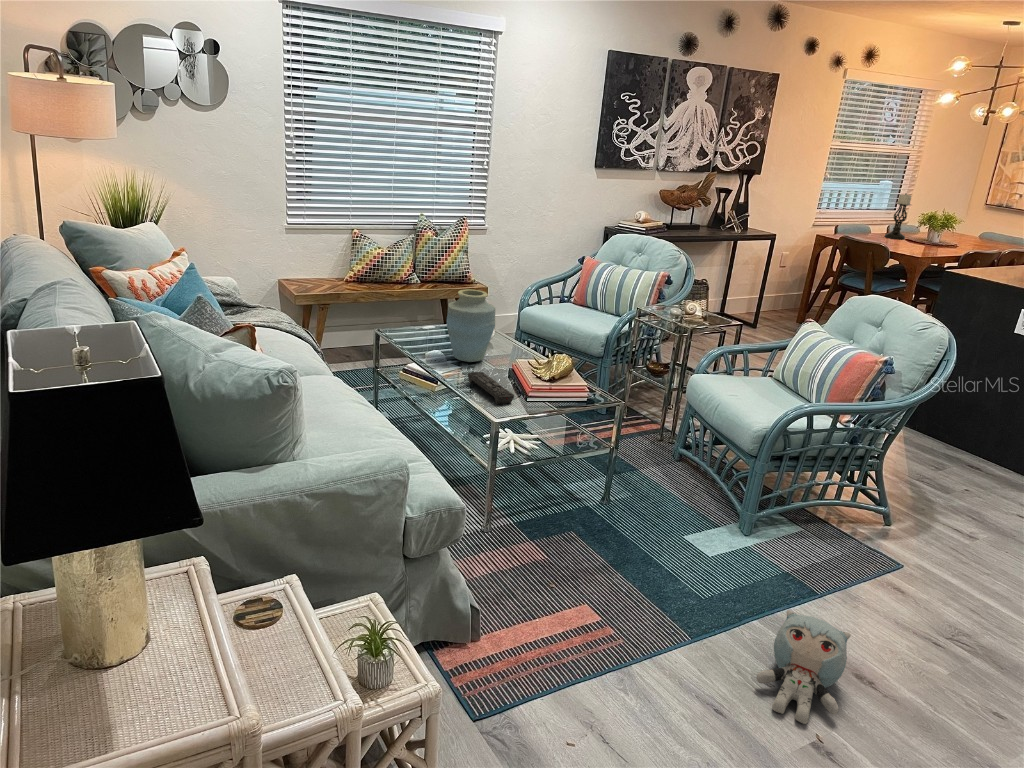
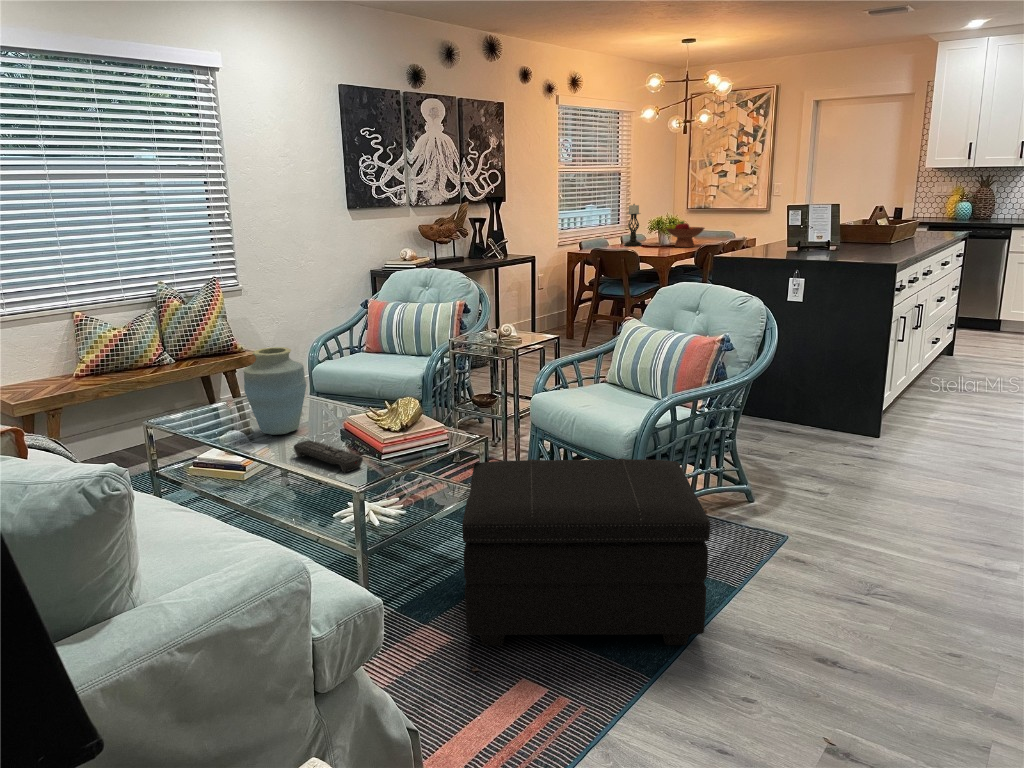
fruit bowl: none [934,219,983,250] -> present [666,221,705,247]
footstool: none [555,422,789,624] -> present [462,458,710,645]
plush toy: present [757,610,851,724] -> none [739,611,833,731]

